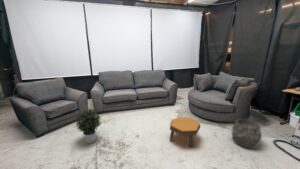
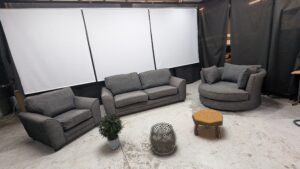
woven basket: present [232,119,262,148] -> present [149,123,176,155]

